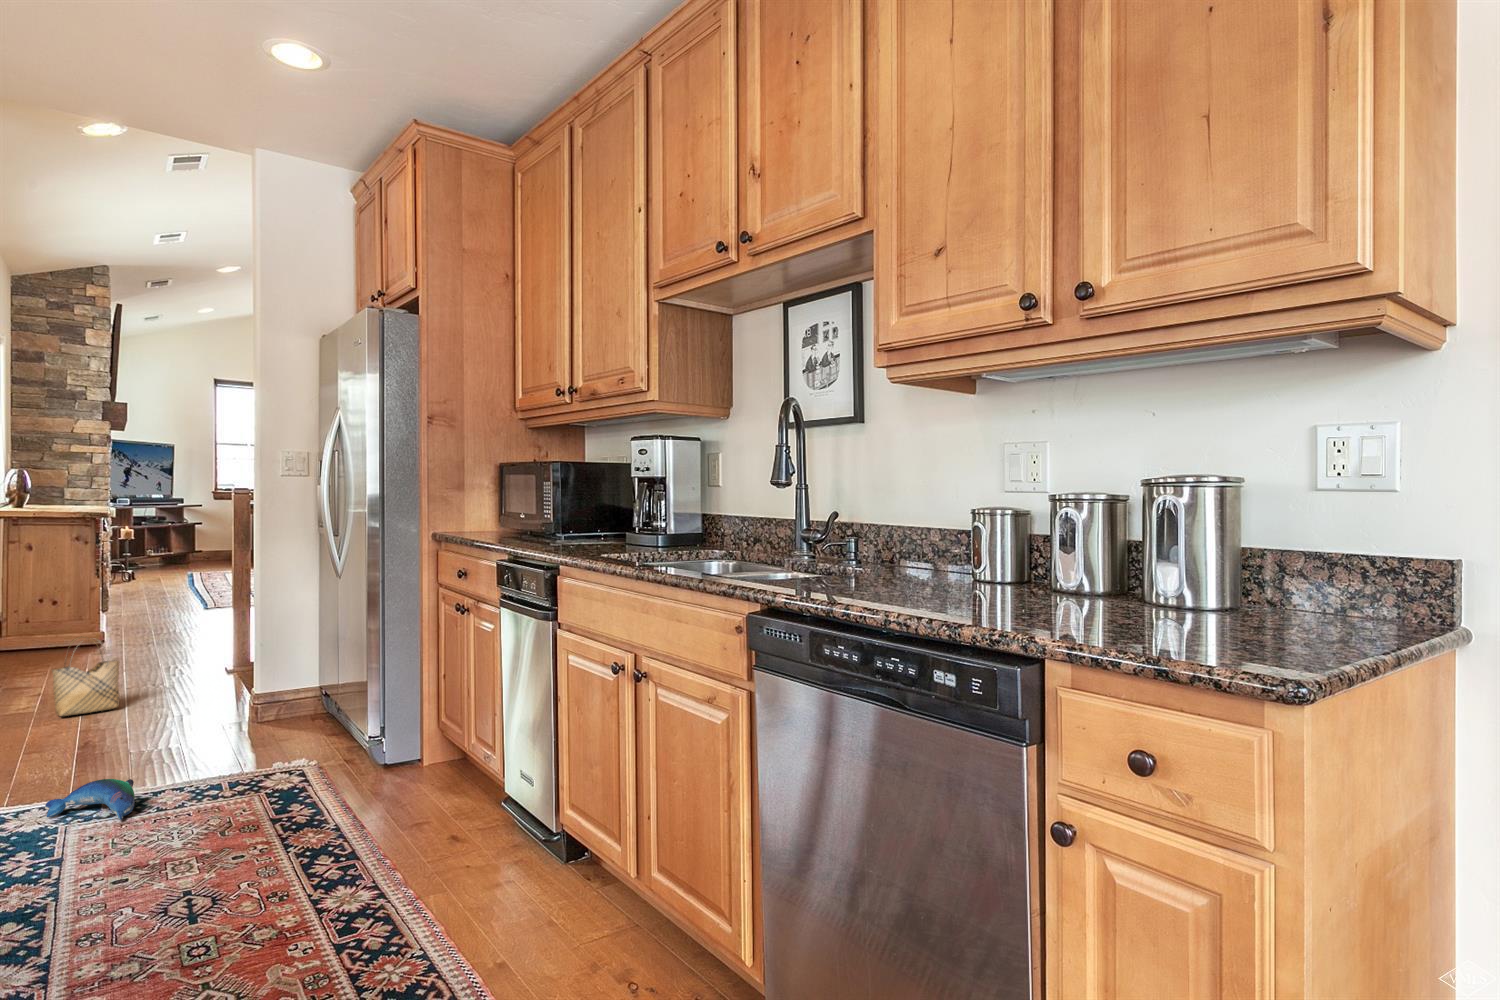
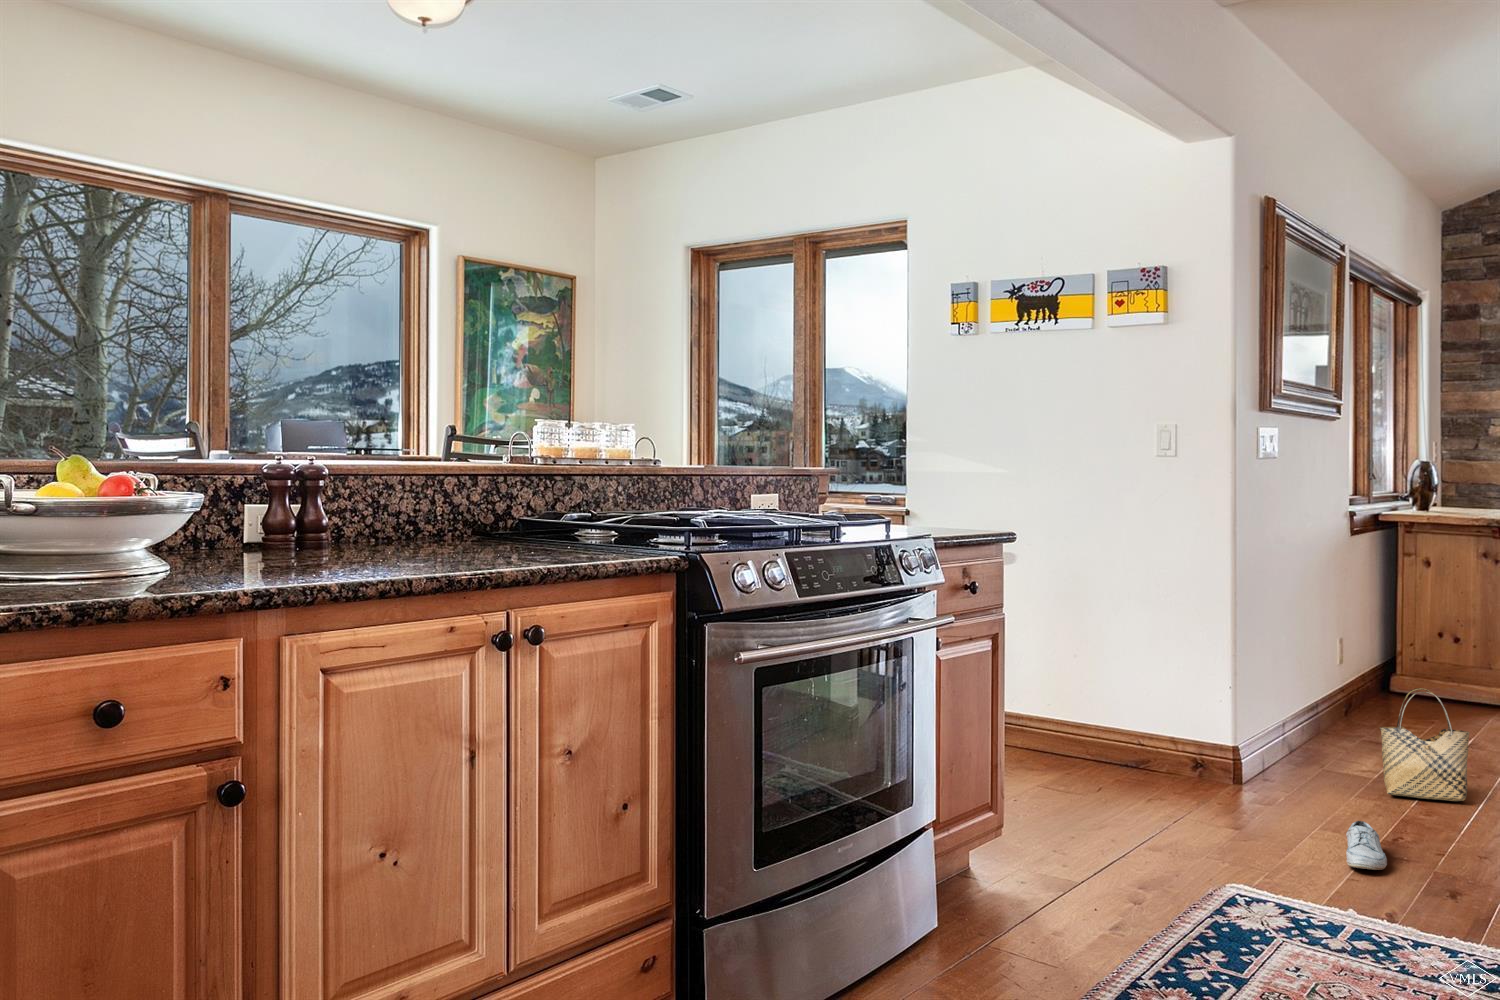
shoe: none [61,735,100,767] -> present [1346,821,1387,870]
plush toy: present [45,779,135,820] -> none [1273,892,1380,961]

